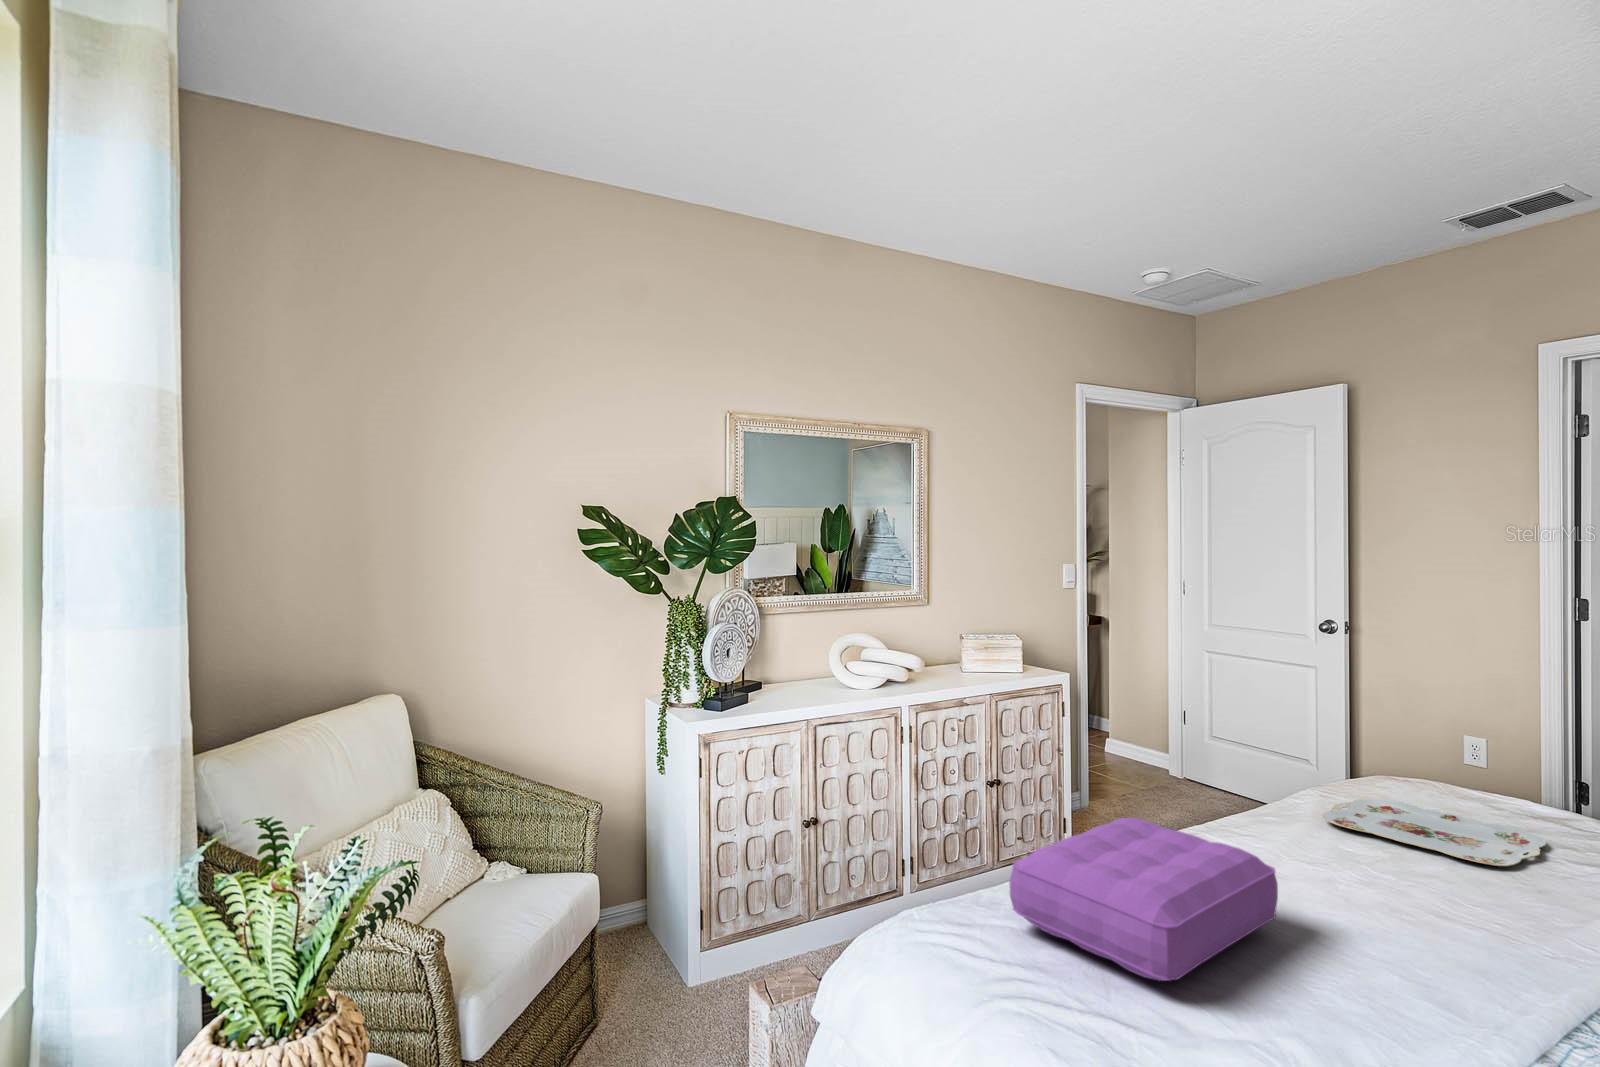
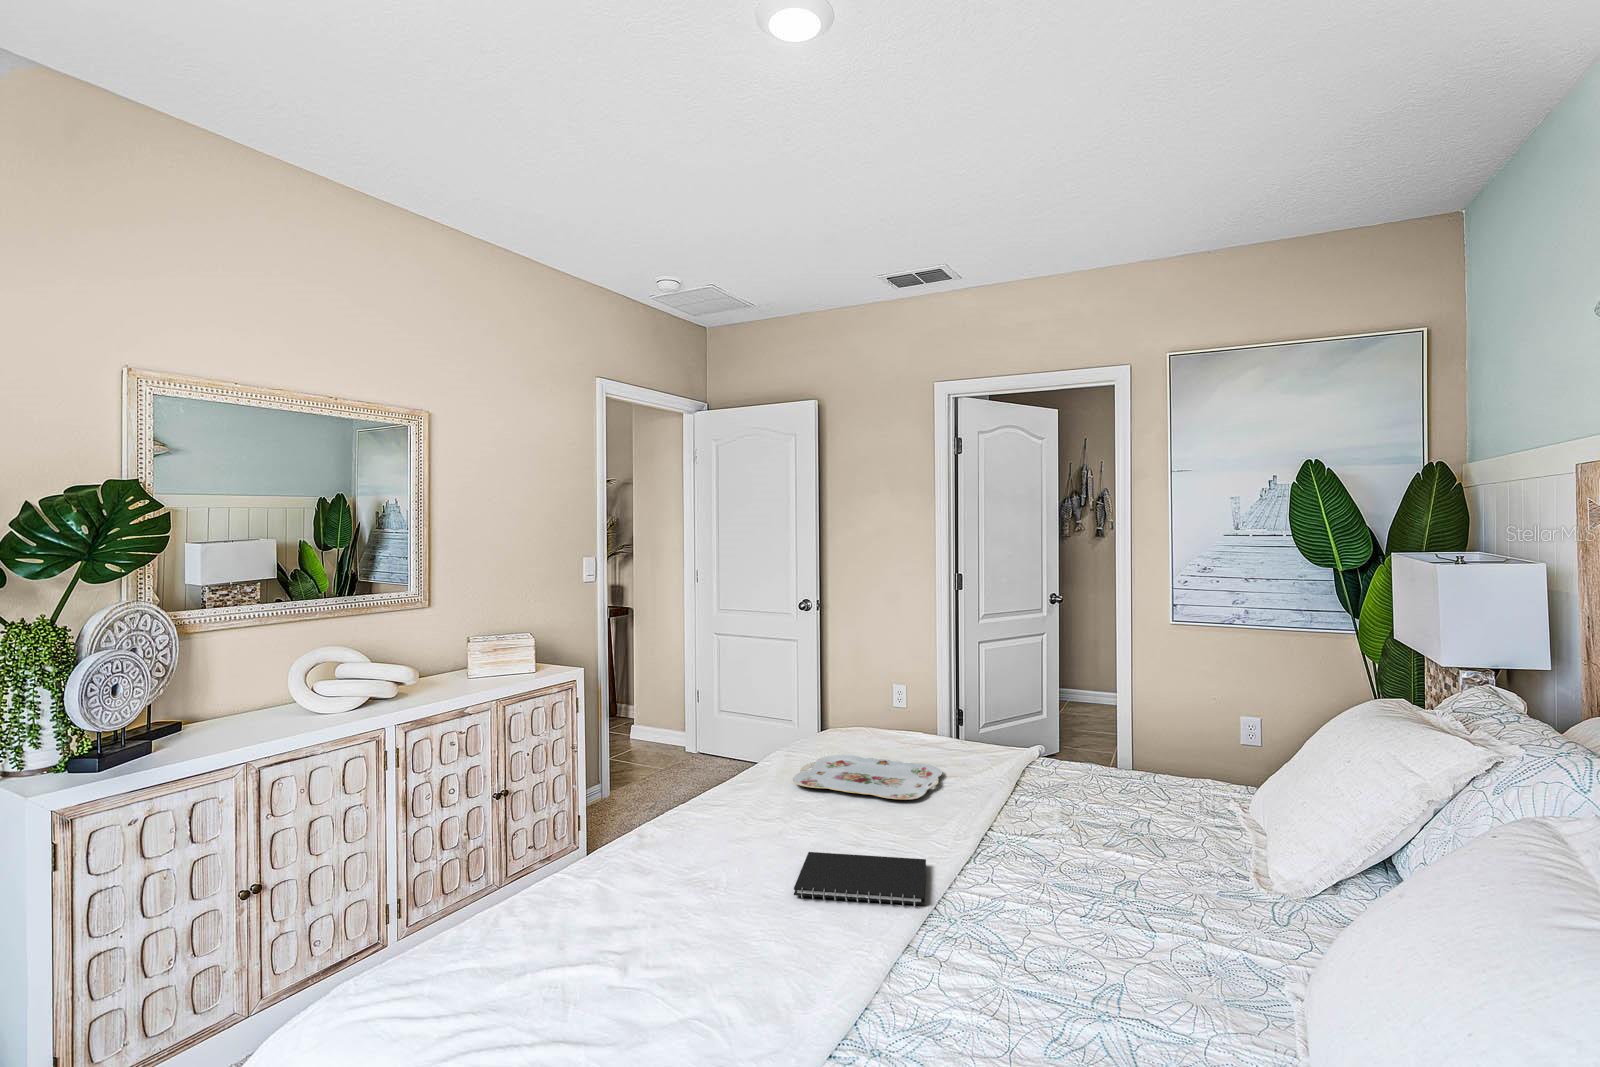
pillow: present [1009,818,1278,981] -> none [475,822,748,1001]
notebook: none [1335,893,1523,984] -> present [794,852,926,907]

